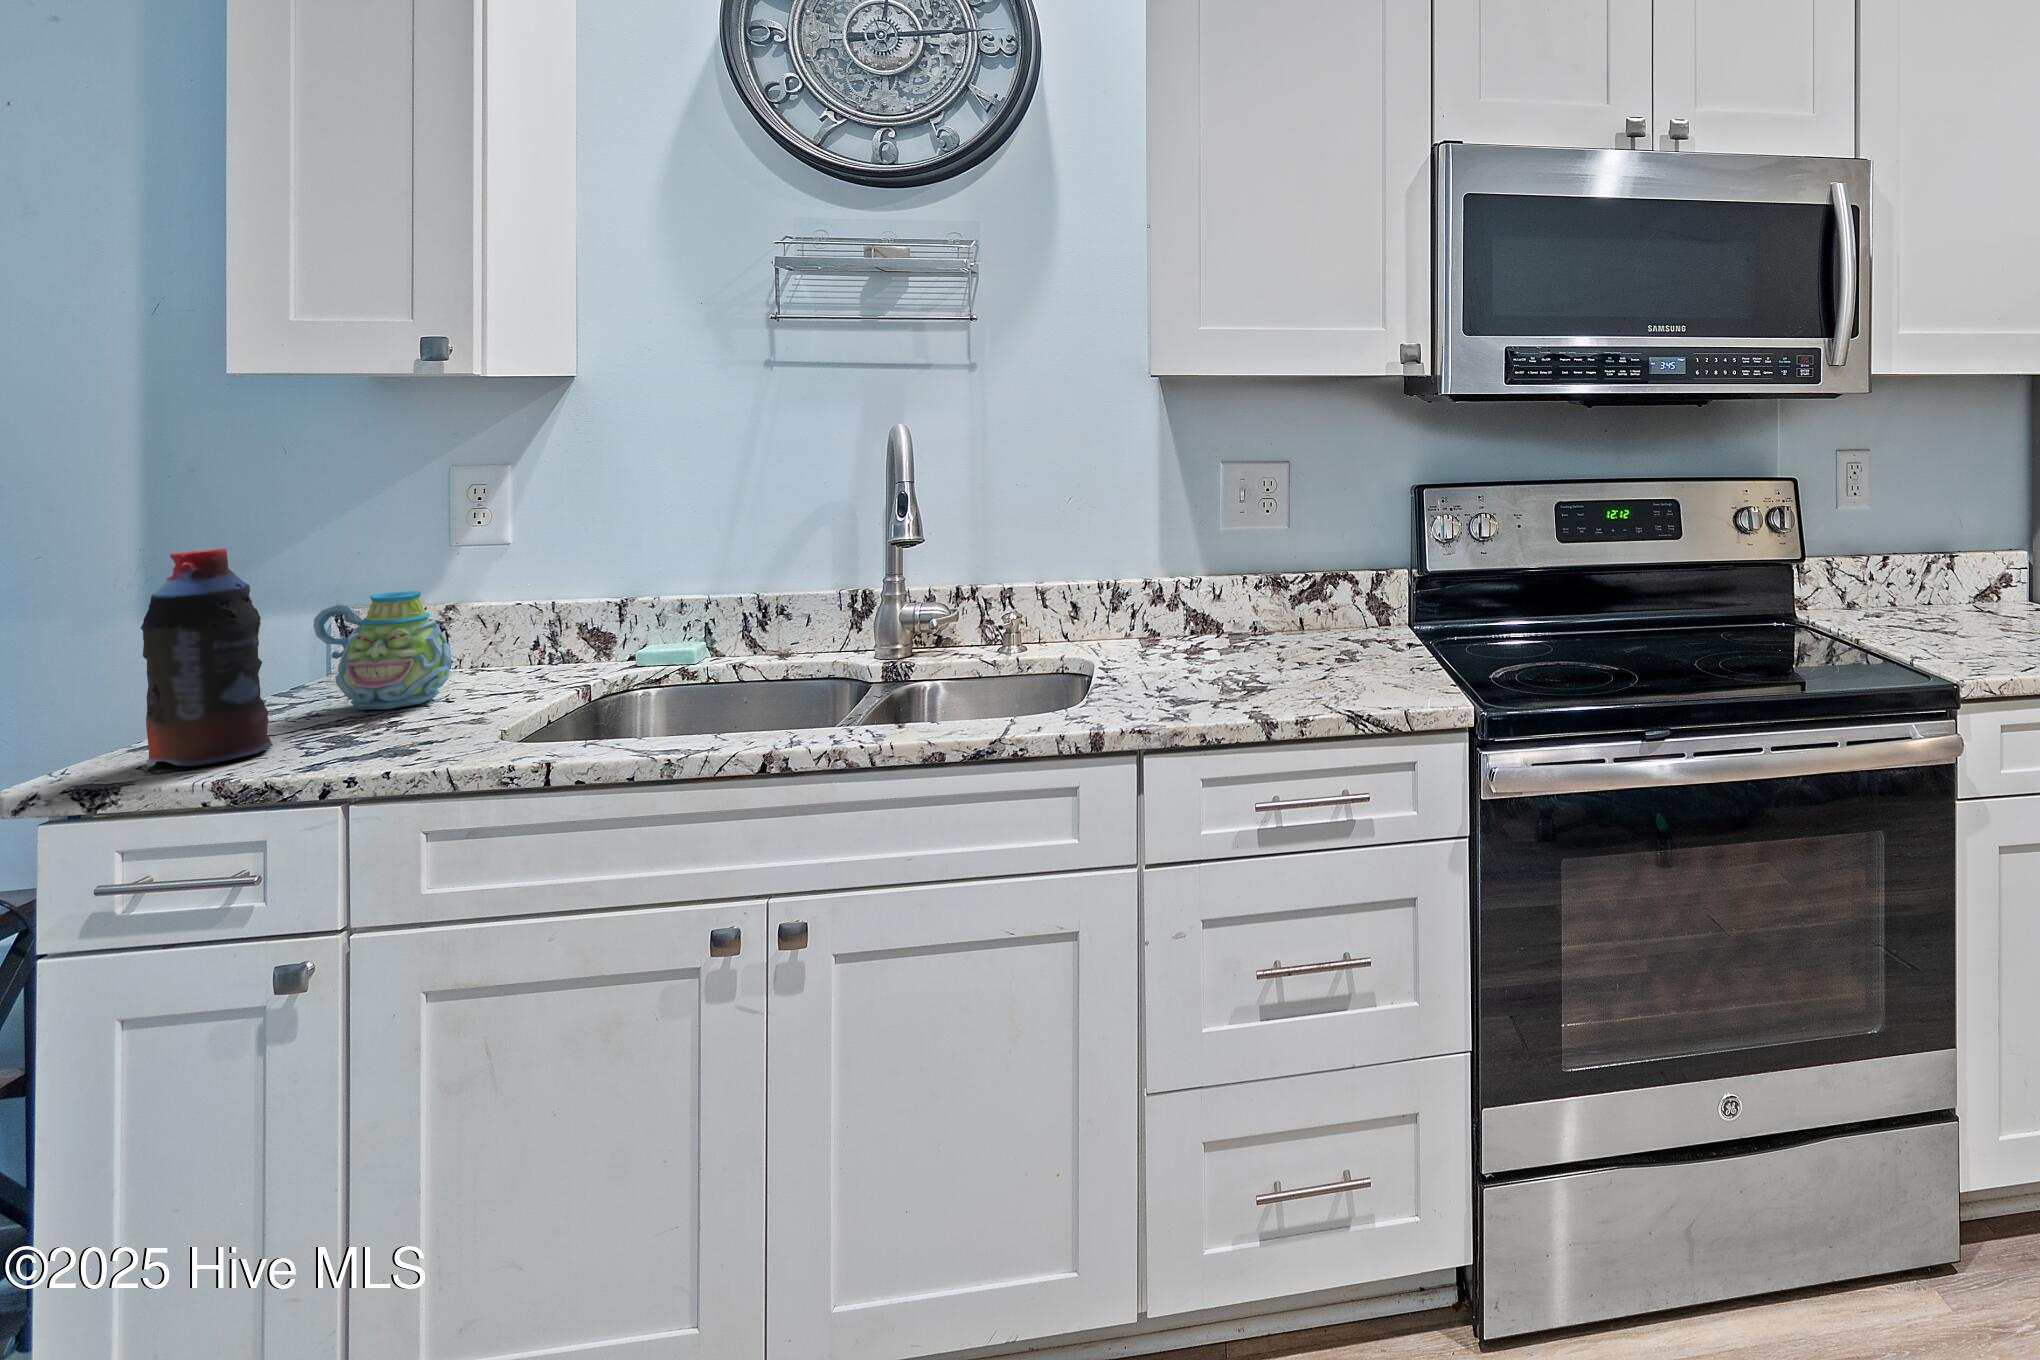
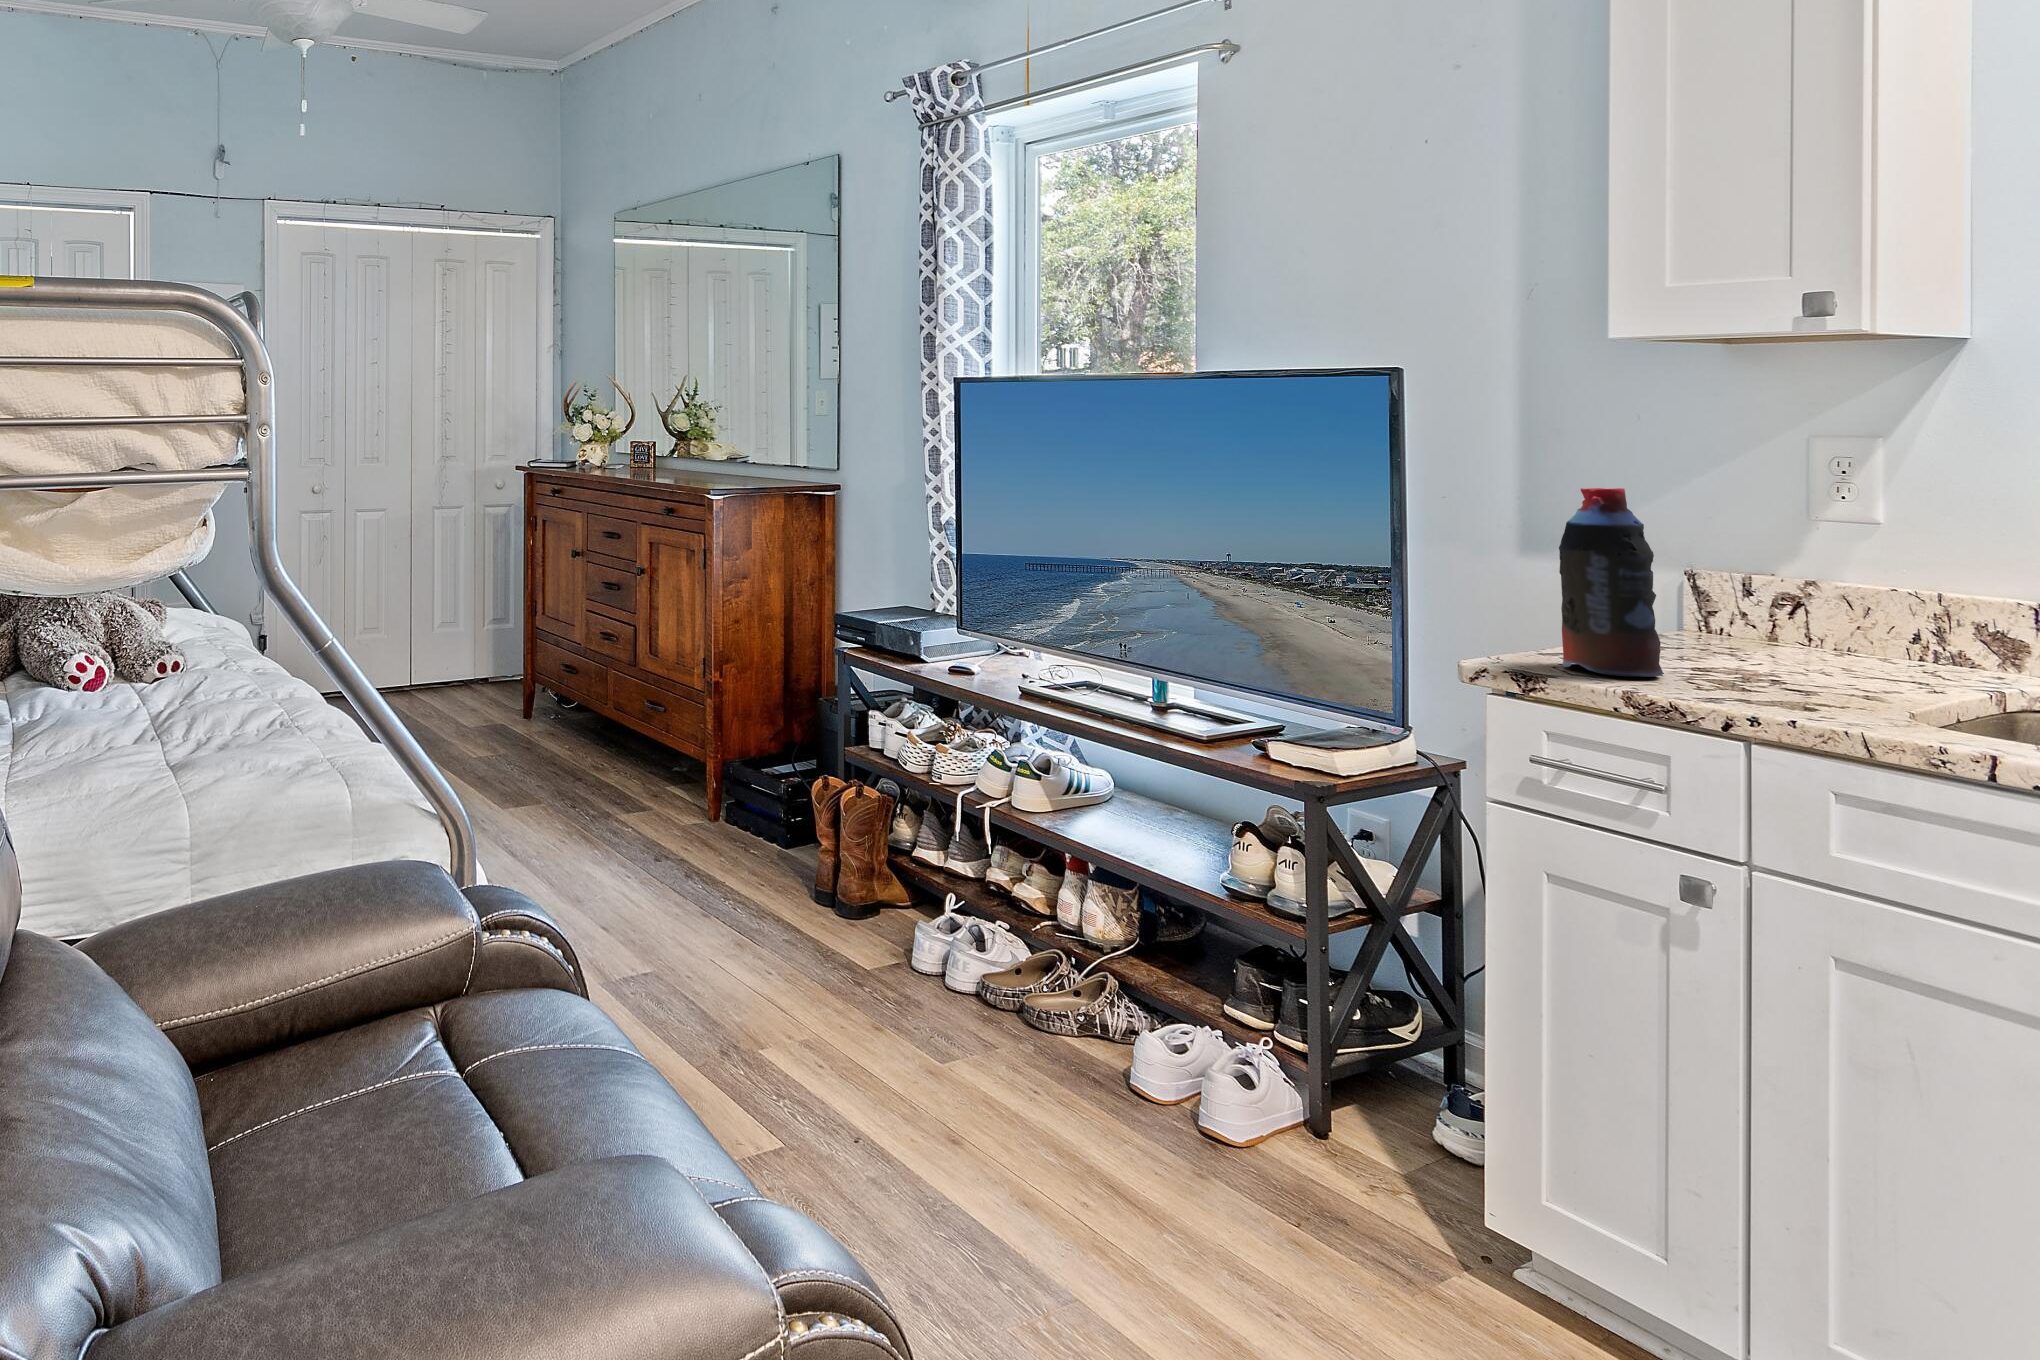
mug: present [313,591,451,710] -> none [1683,554,1825,672]

